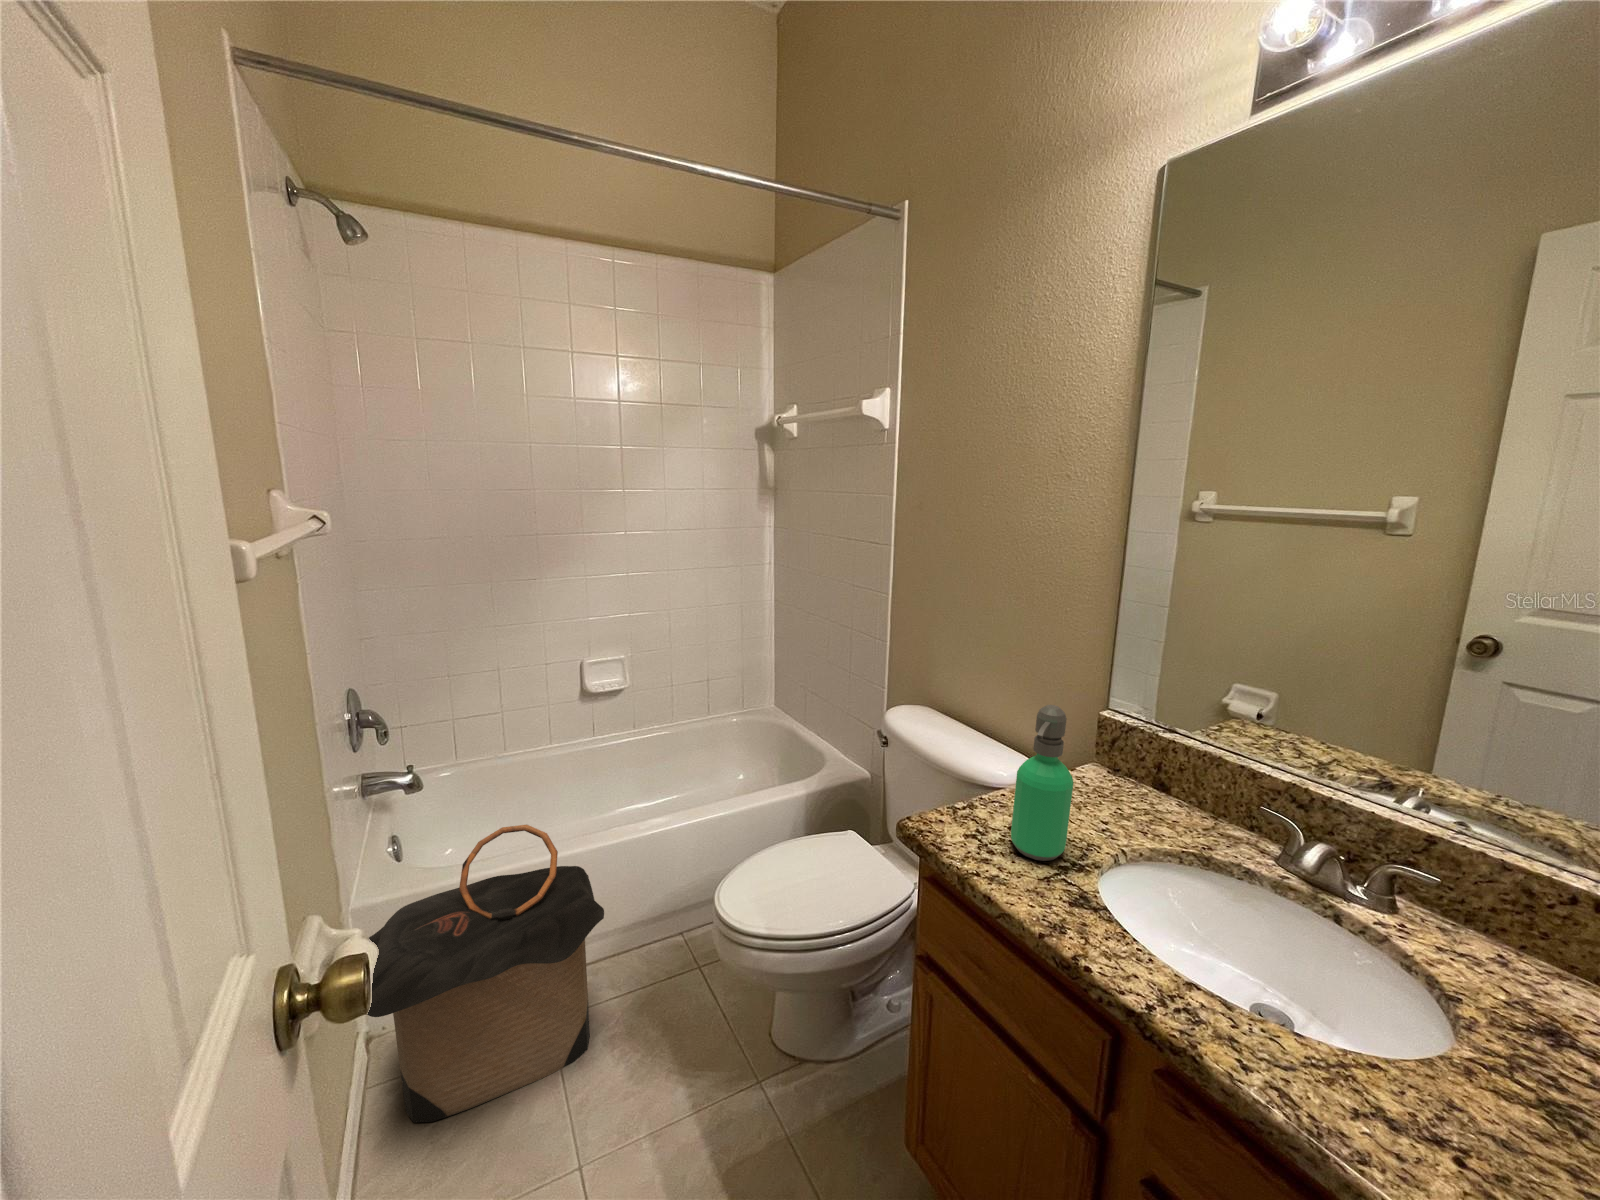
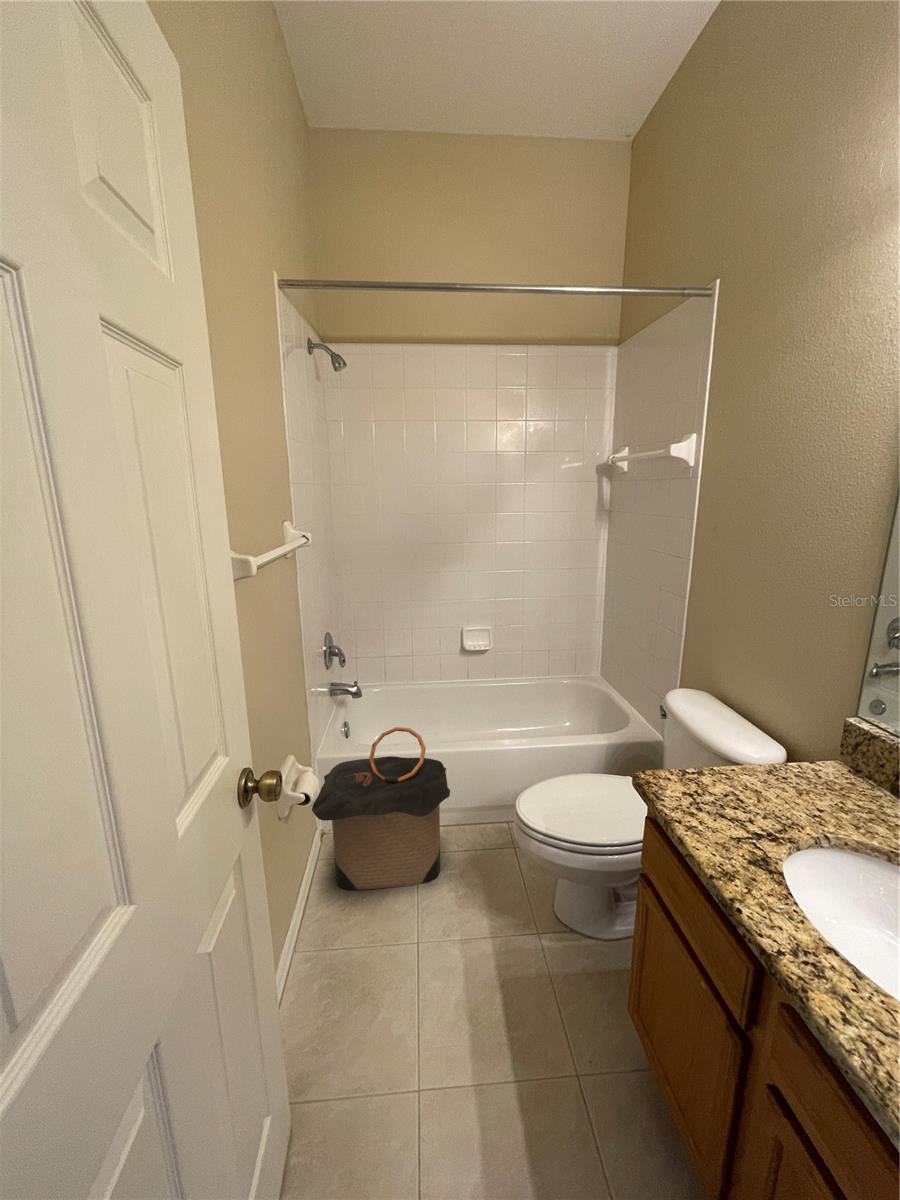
soap dispenser: present [1011,705,1073,861] -> none [717,703,774,827]

